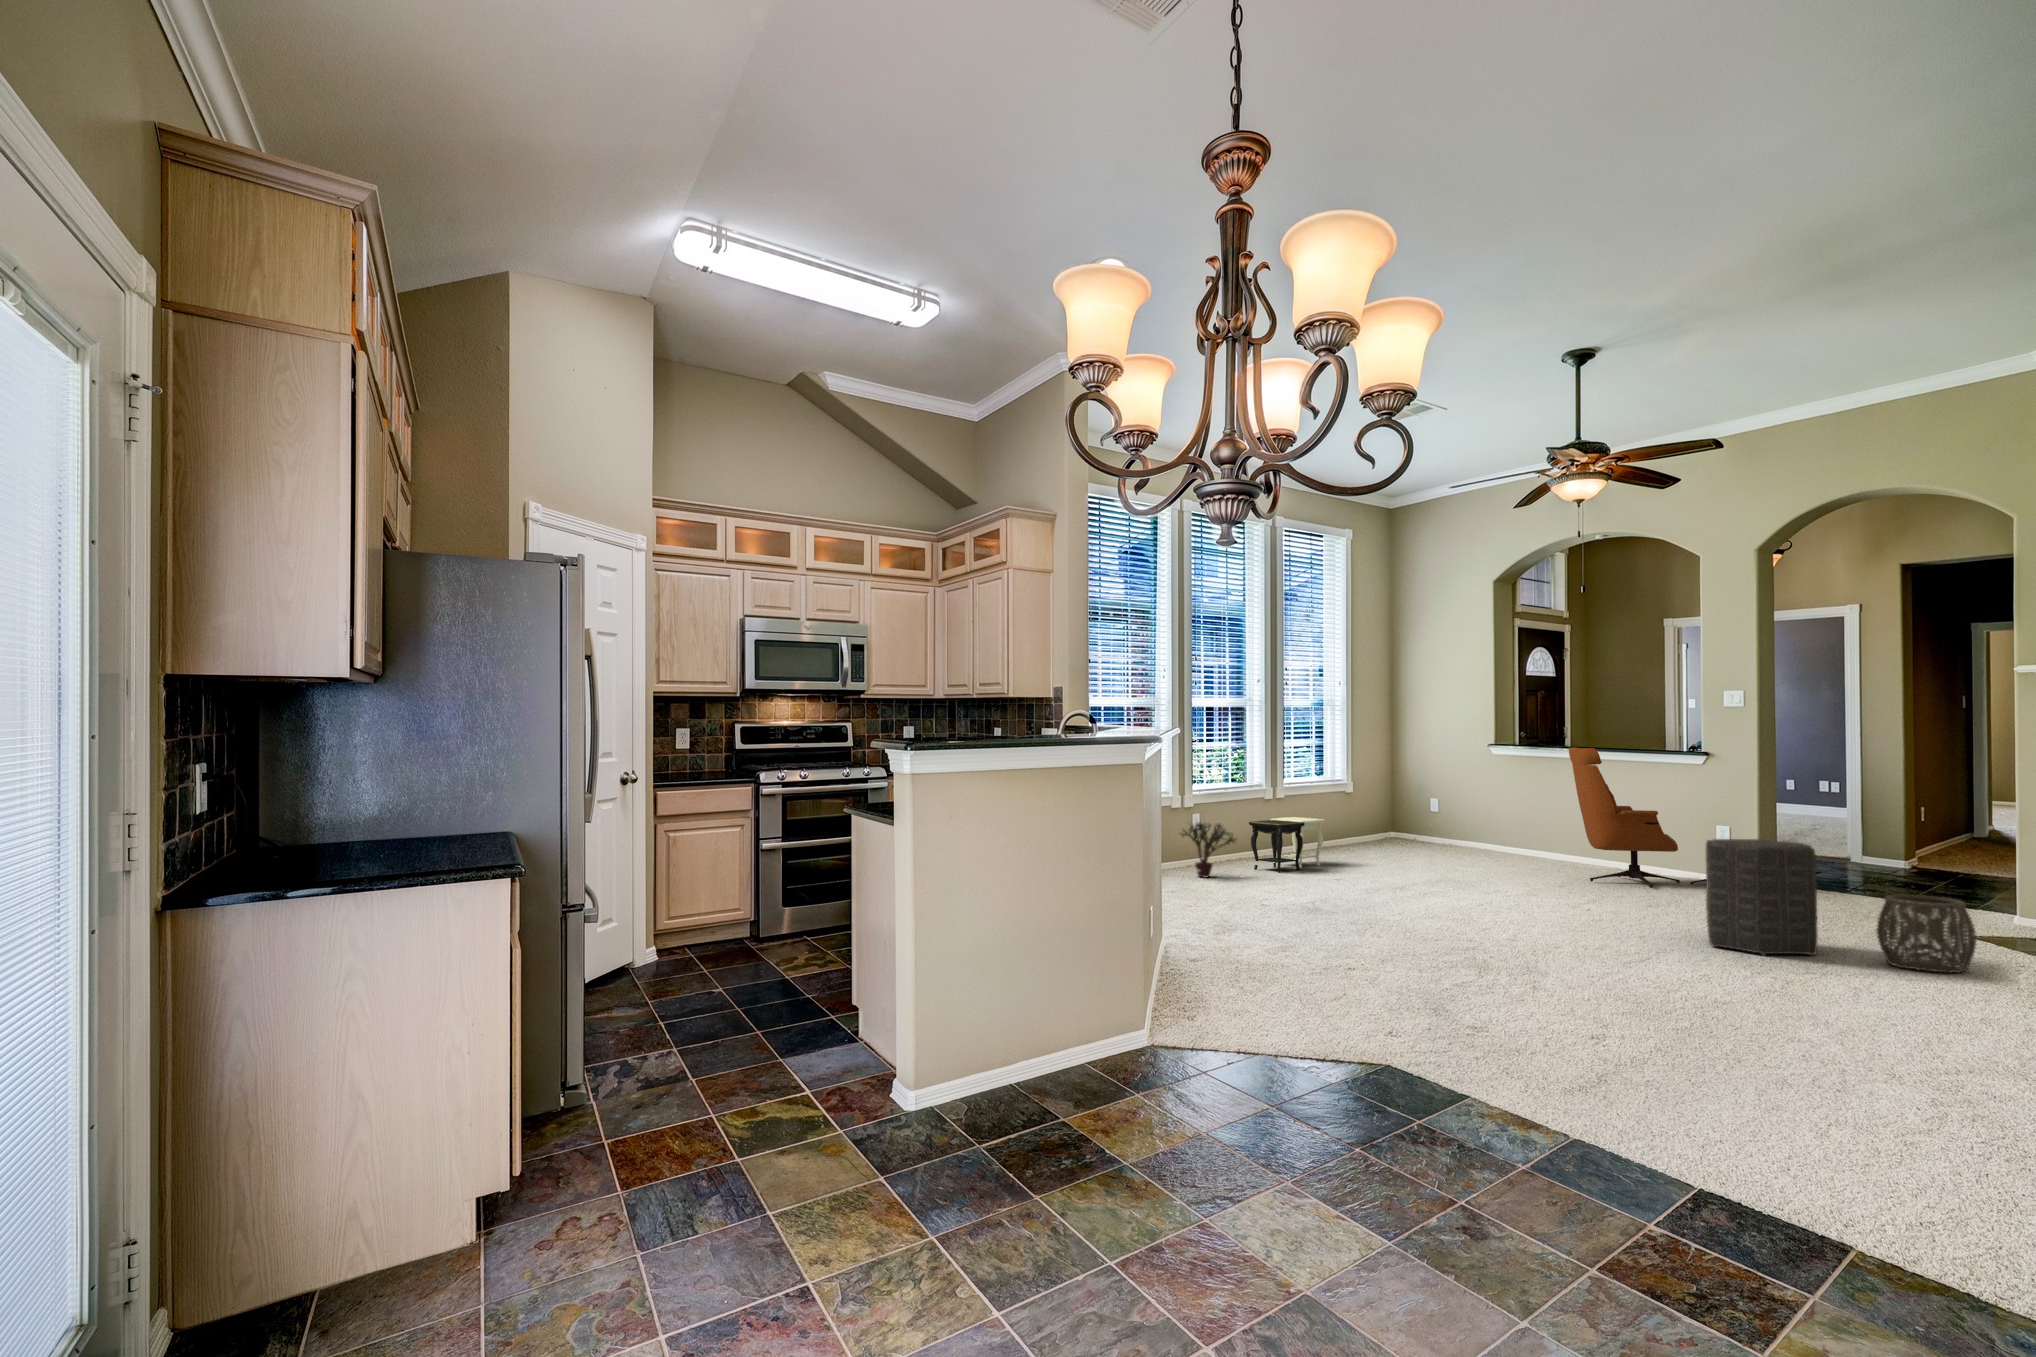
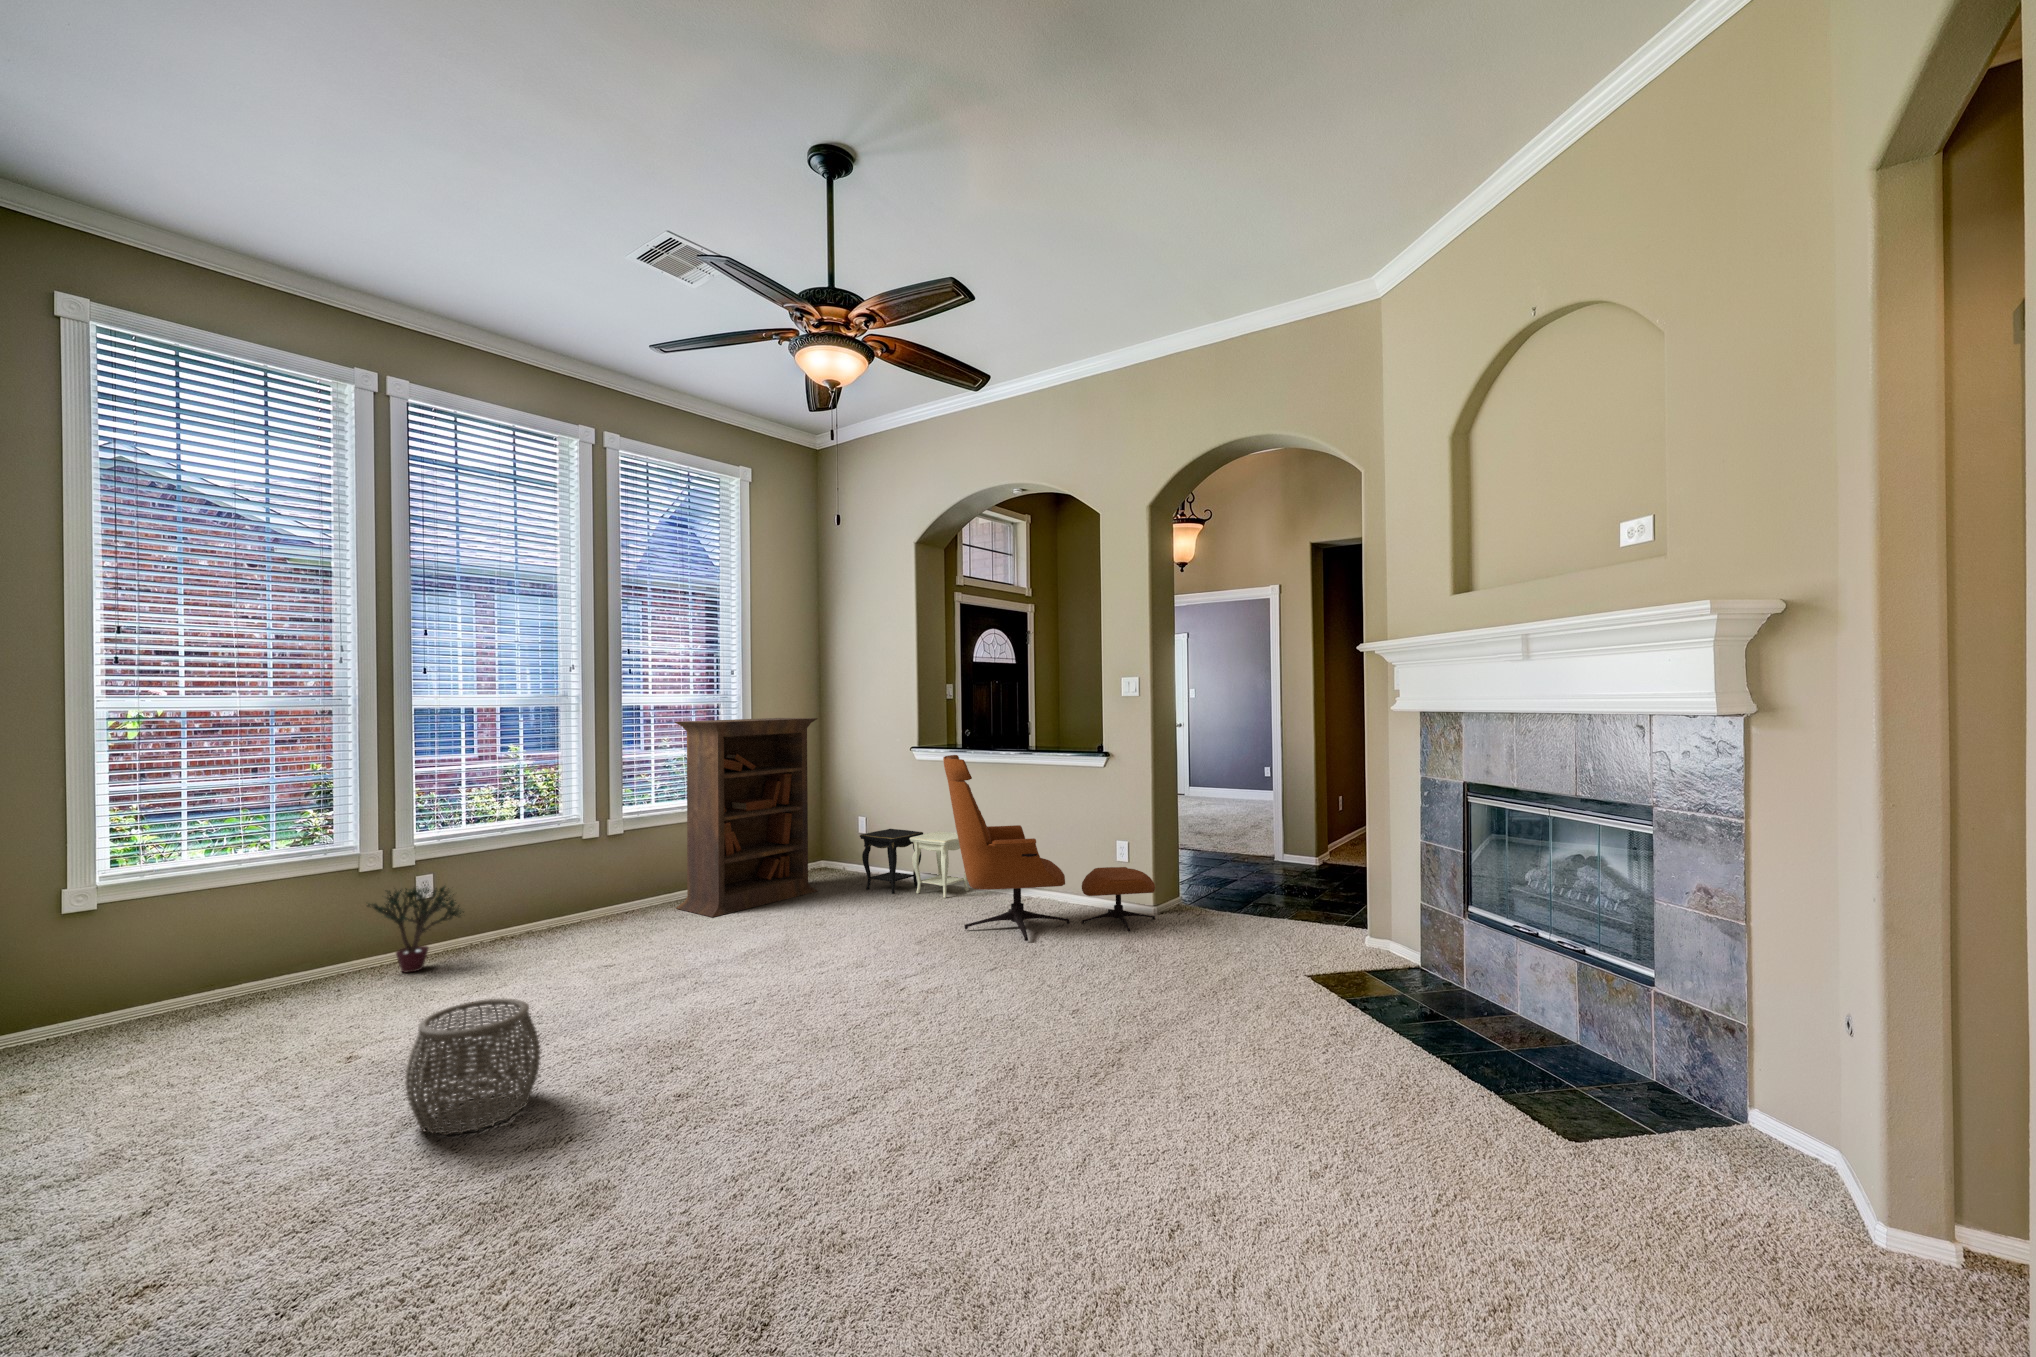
bookcase: none [1325,720,1429,868] -> present [675,718,818,917]
side table: present [1249,817,1325,873] -> present [860,829,969,898]
ottoman: present [1706,839,1818,956] -> none [961,951,1138,1216]
woven basket: present [1877,895,1976,973] -> present [405,999,541,1135]

